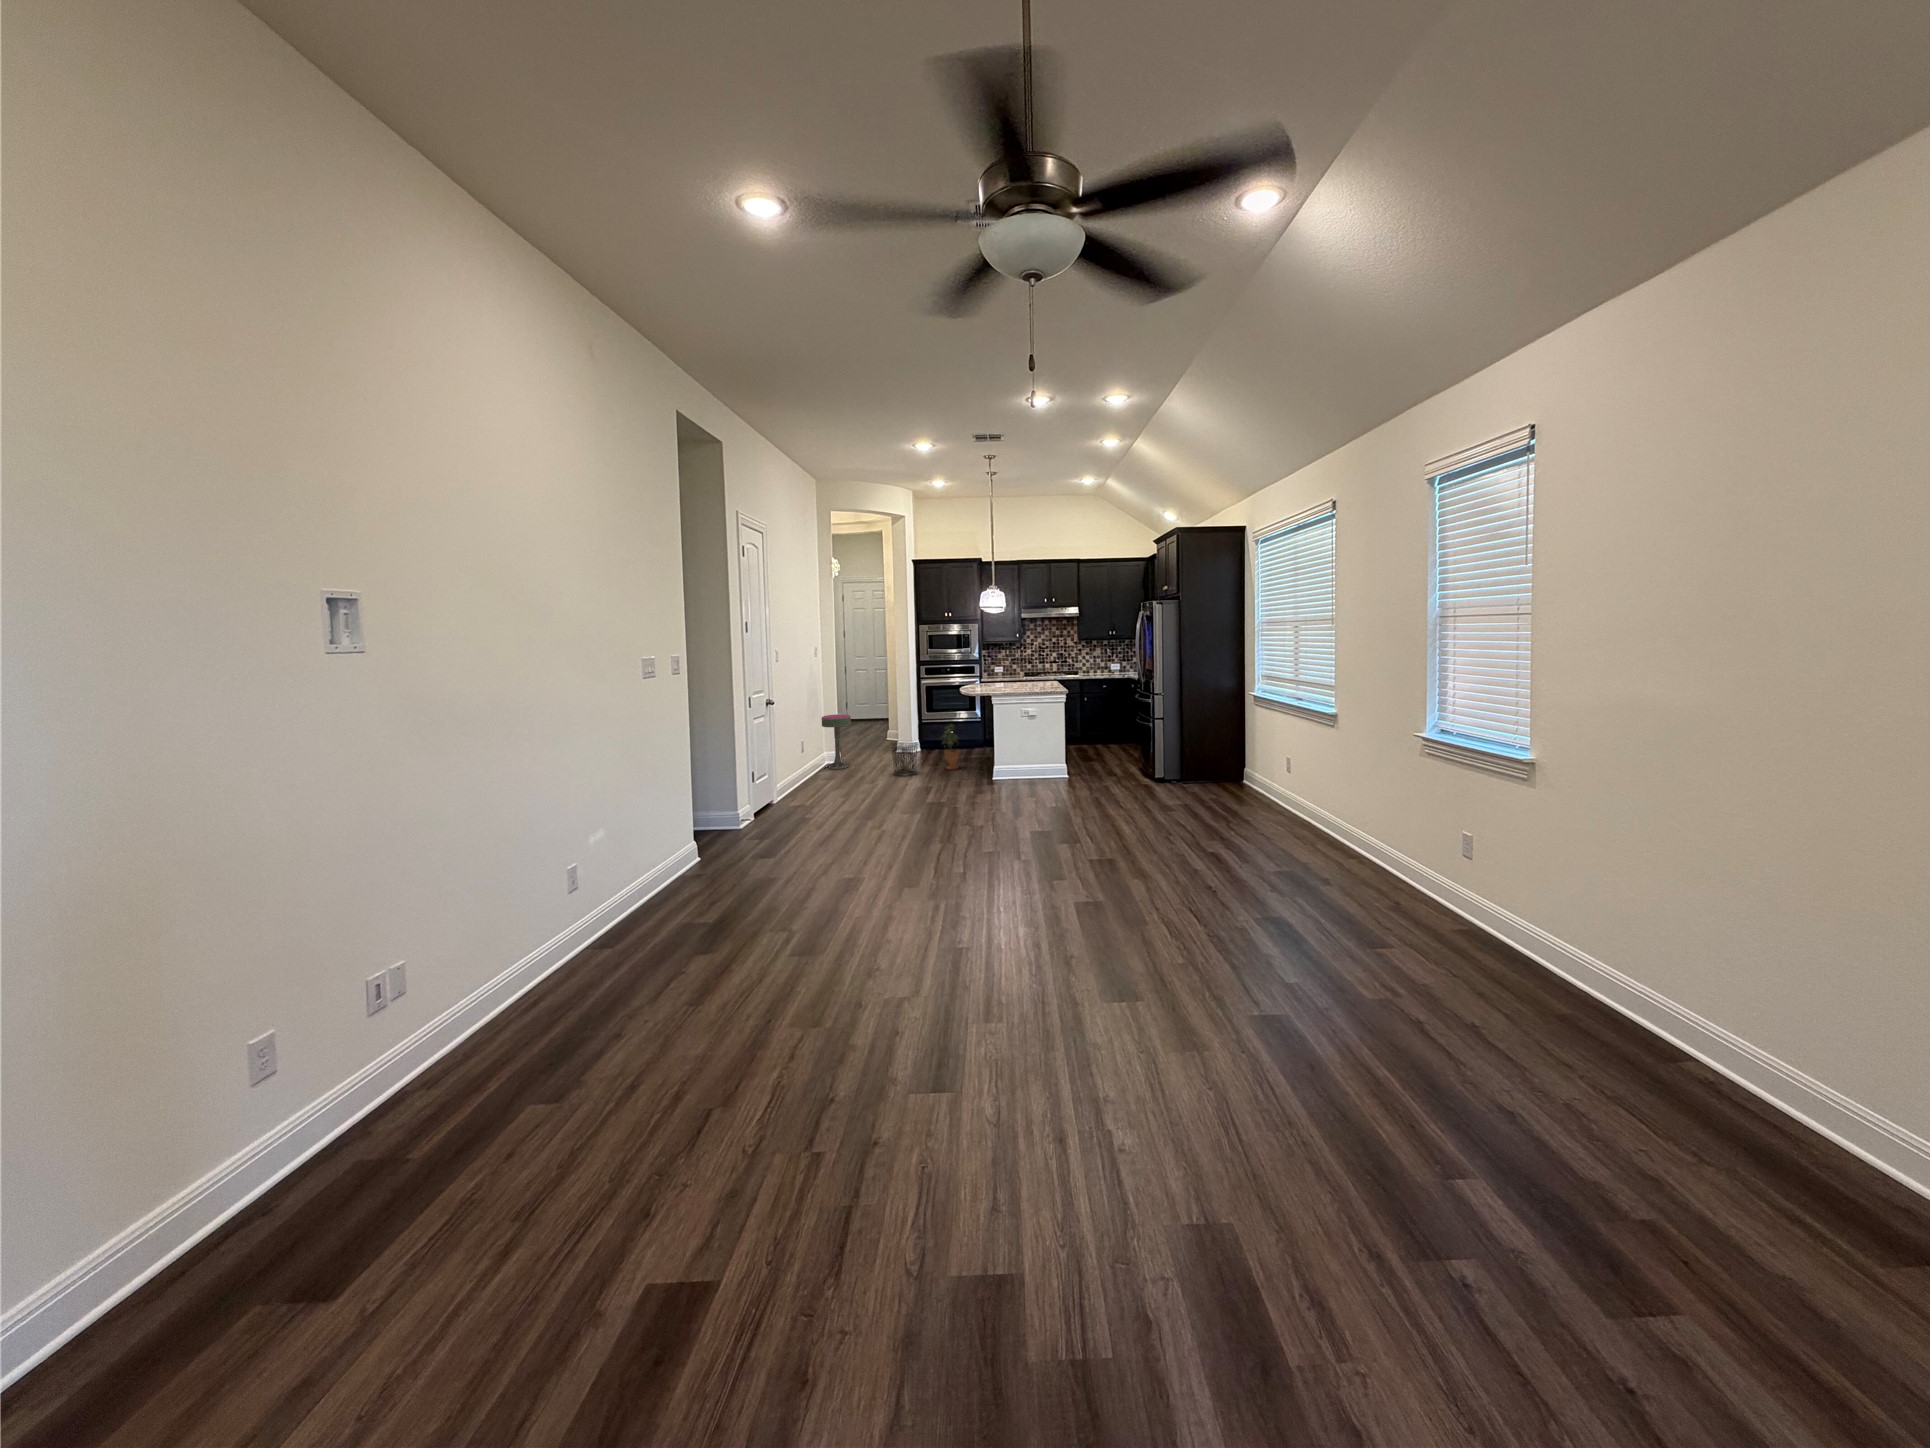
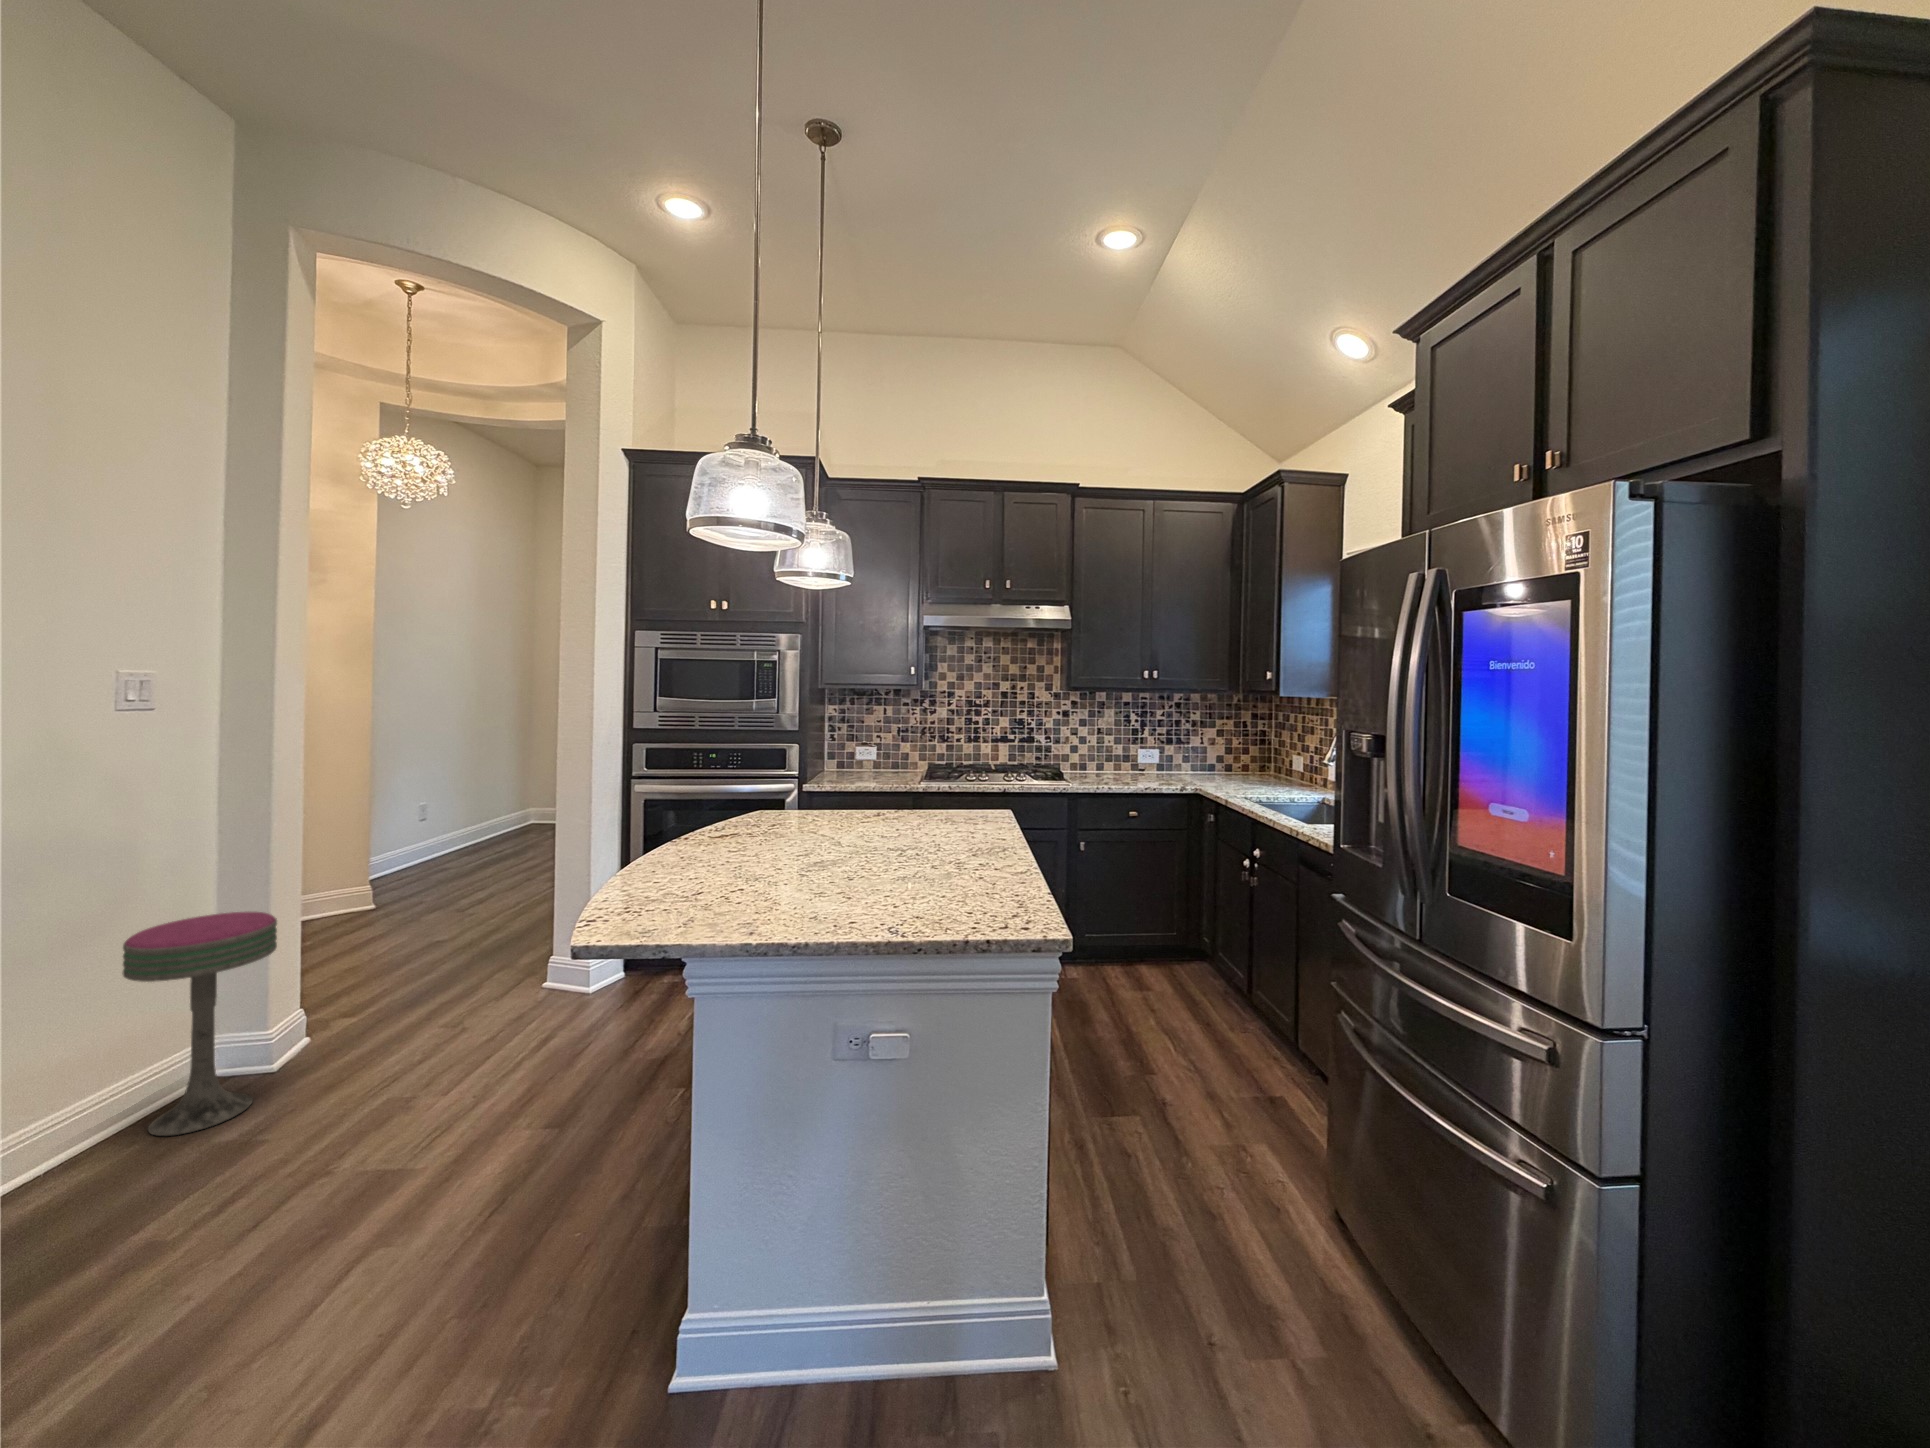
potted plant: present [944,727,959,769] -> none [563,968,648,1160]
waste bin: present [891,742,918,776] -> none [288,1058,445,1249]

